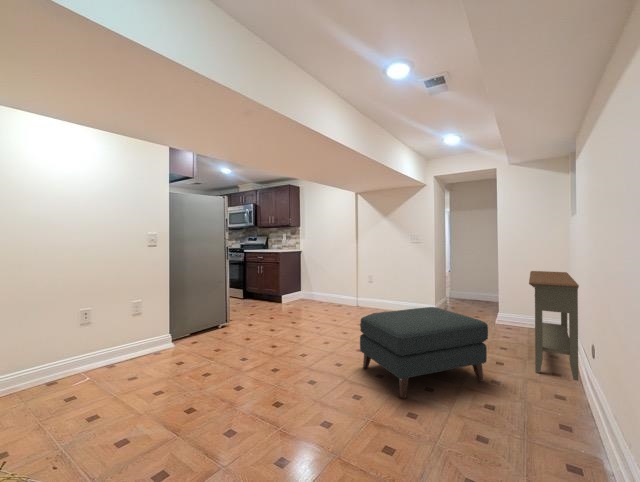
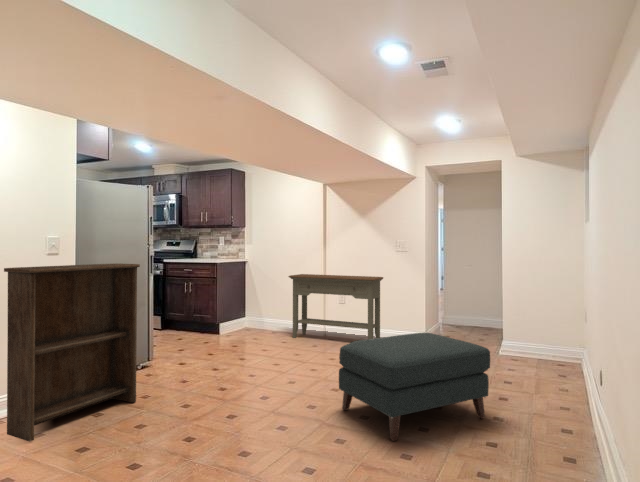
bookshelf: none [111,253,212,383] -> present [4,263,140,442]
console table: present [529,271,579,381] -> present [289,274,383,339]

